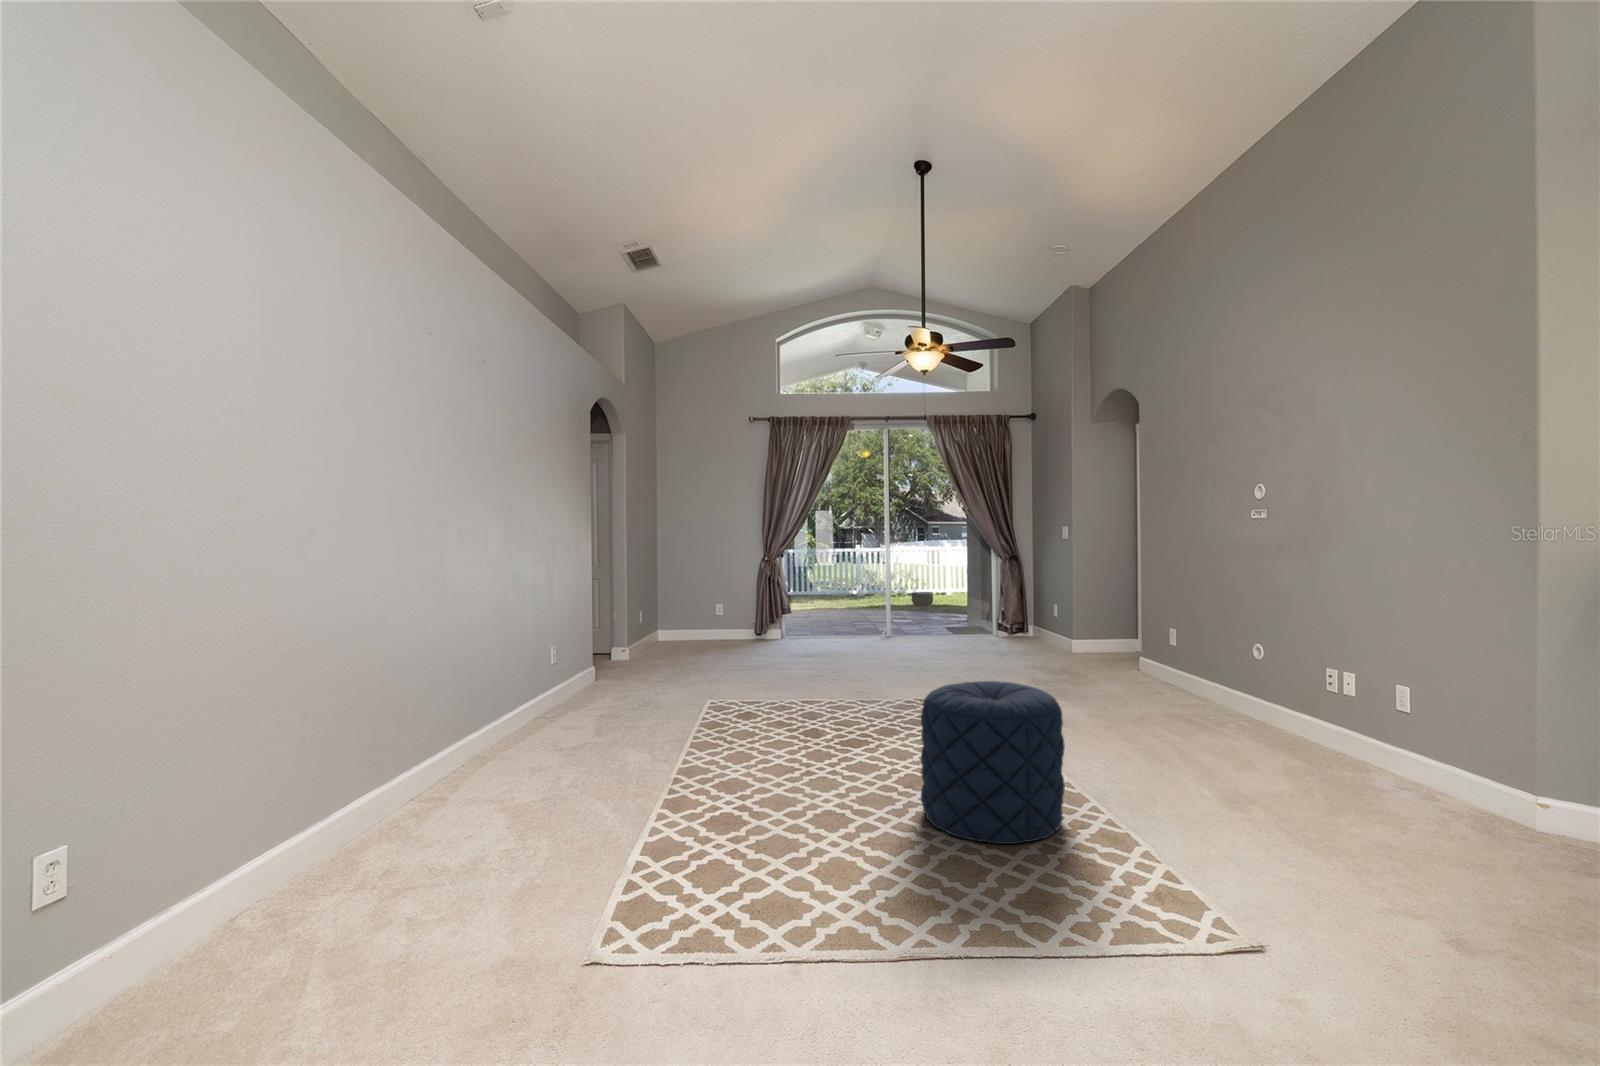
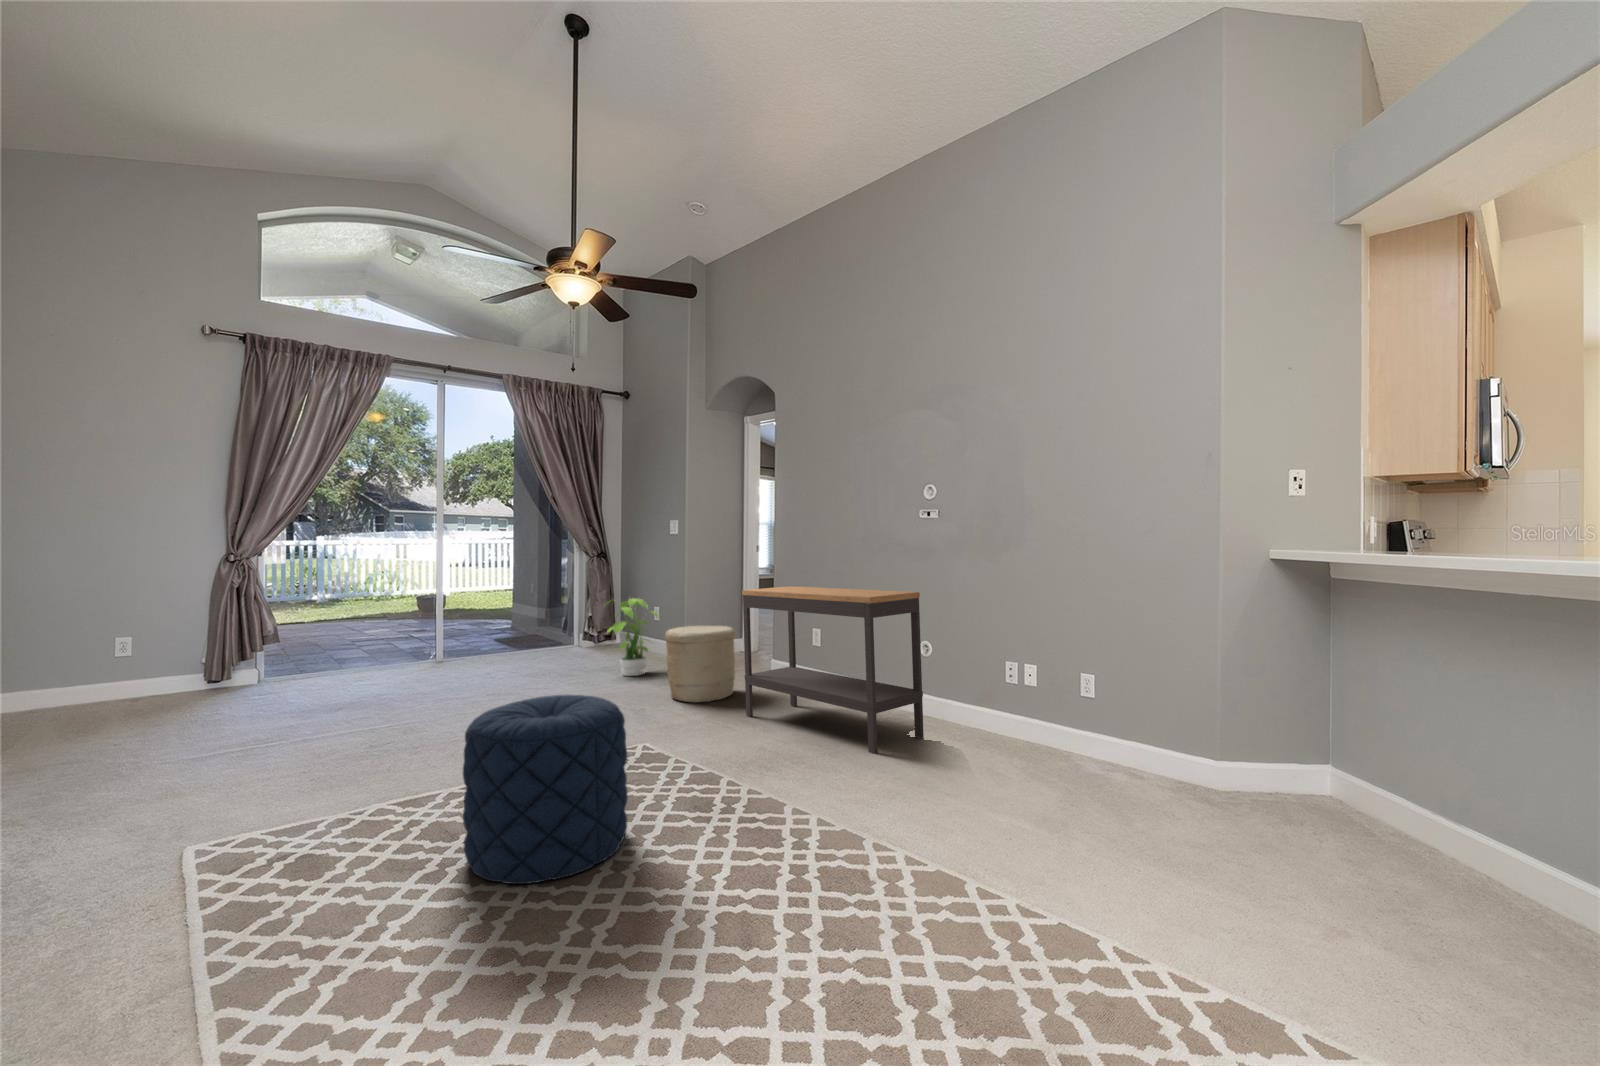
potted plant: none [1098,591,1163,679] -> present [607,598,659,676]
console table: none [1248,594,1521,823] -> present [742,586,924,754]
woven basket: none [1158,631,1250,721] -> present [665,626,735,703]

